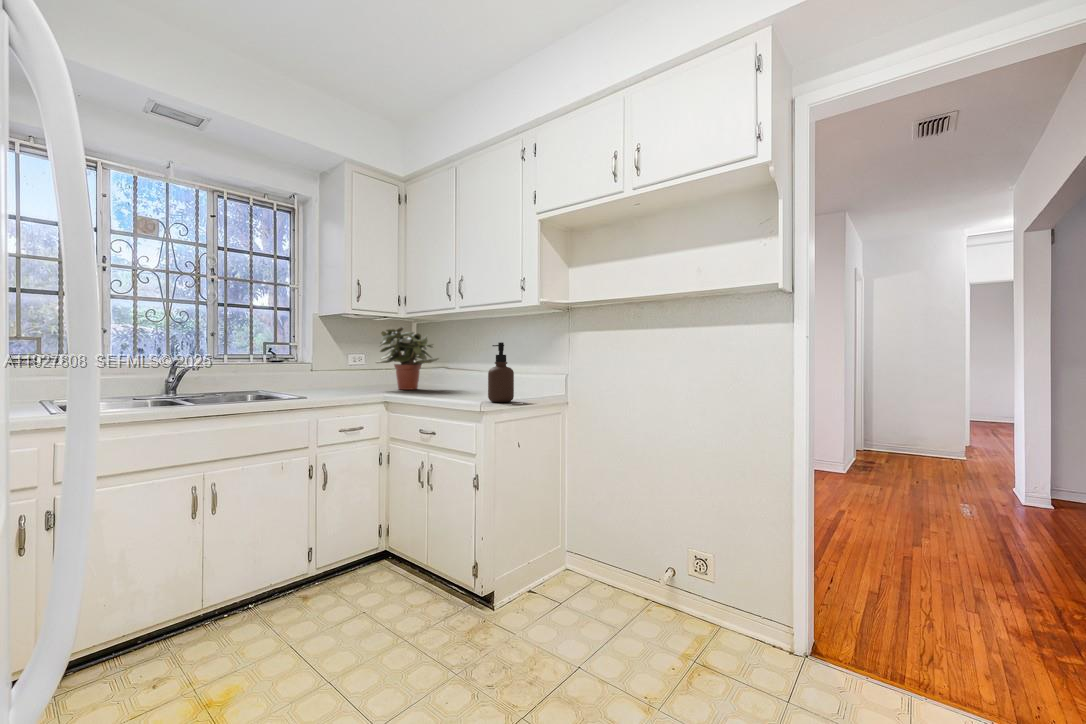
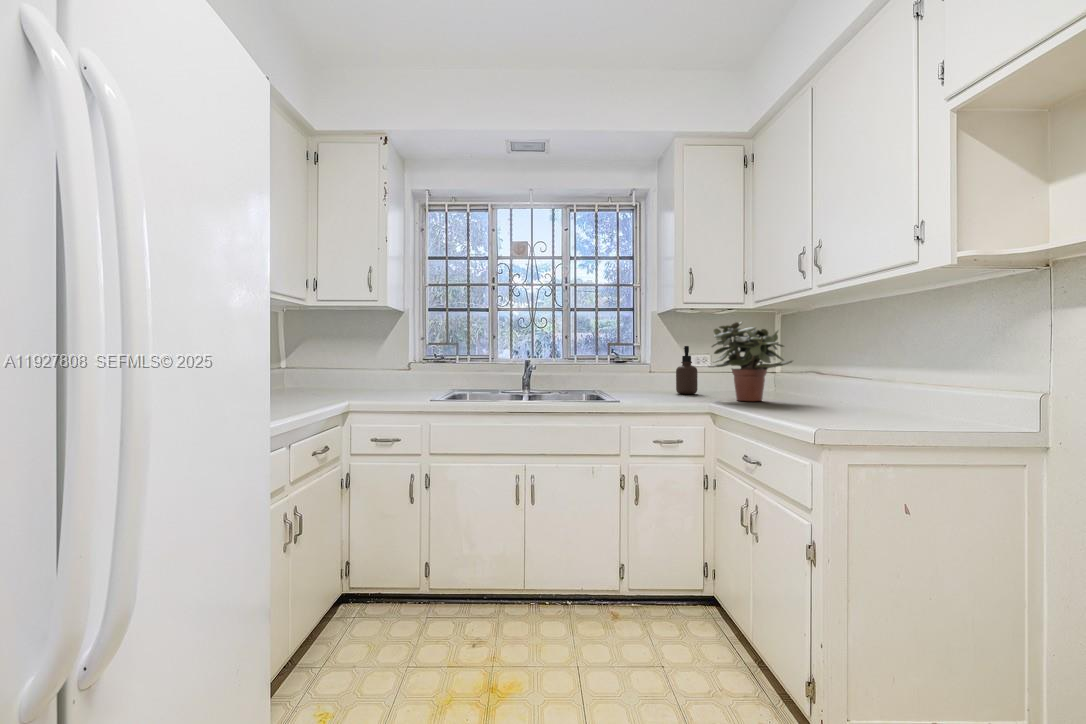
soap dispenser: present [488,342,514,402] -> present [676,346,698,394]

